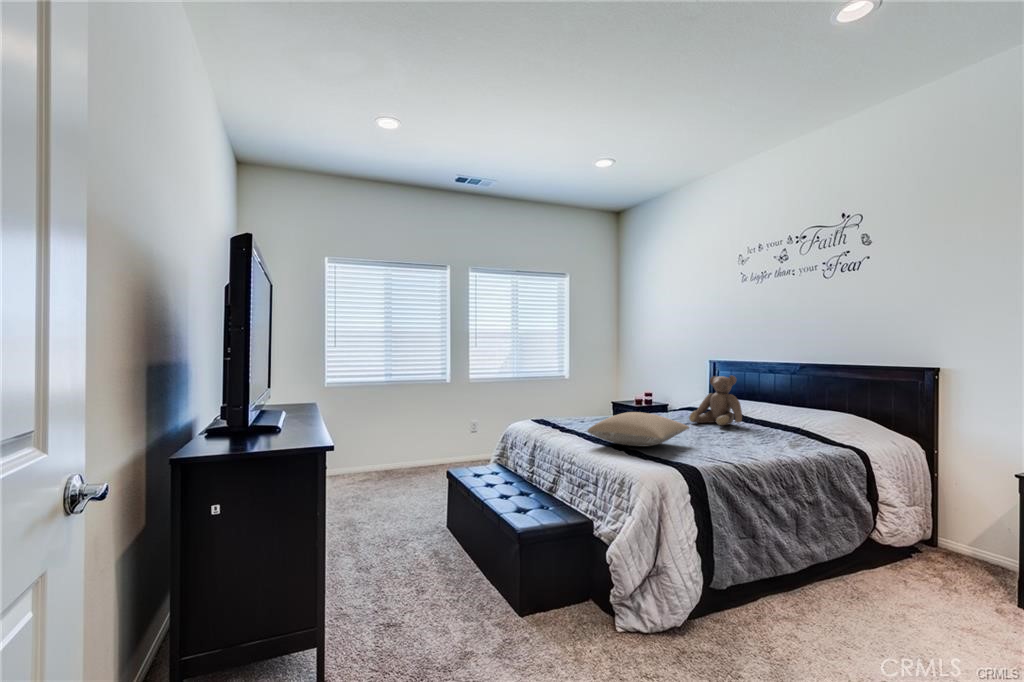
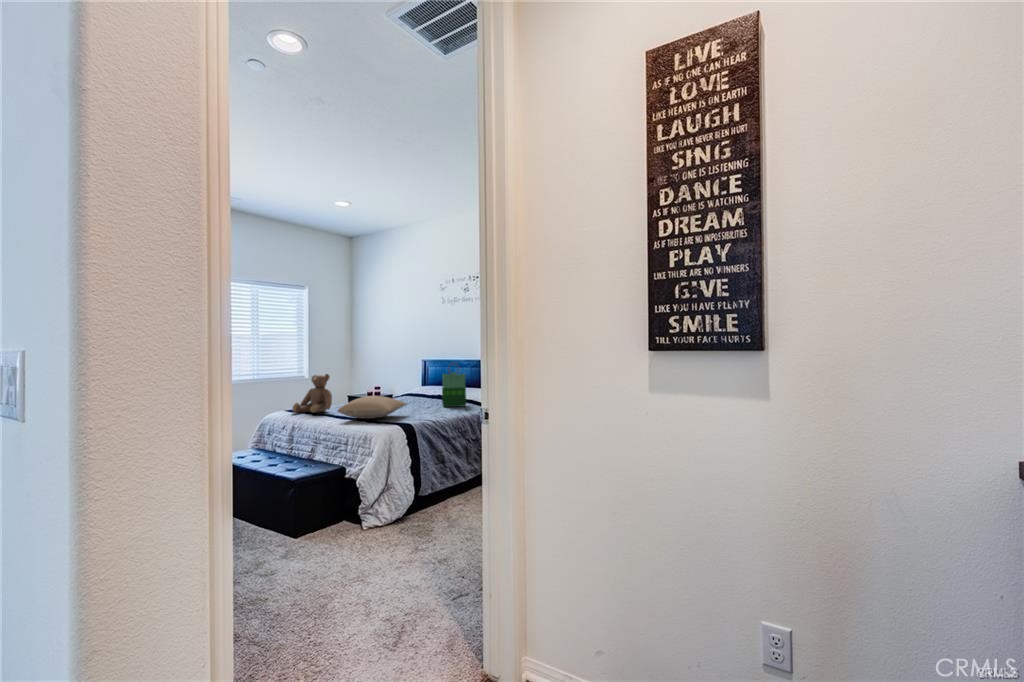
tote bag: none [746,368,788,438] -> present [442,363,466,407]
teddy bear: present [689,376,742,425] -> present [293,374,332,413]

